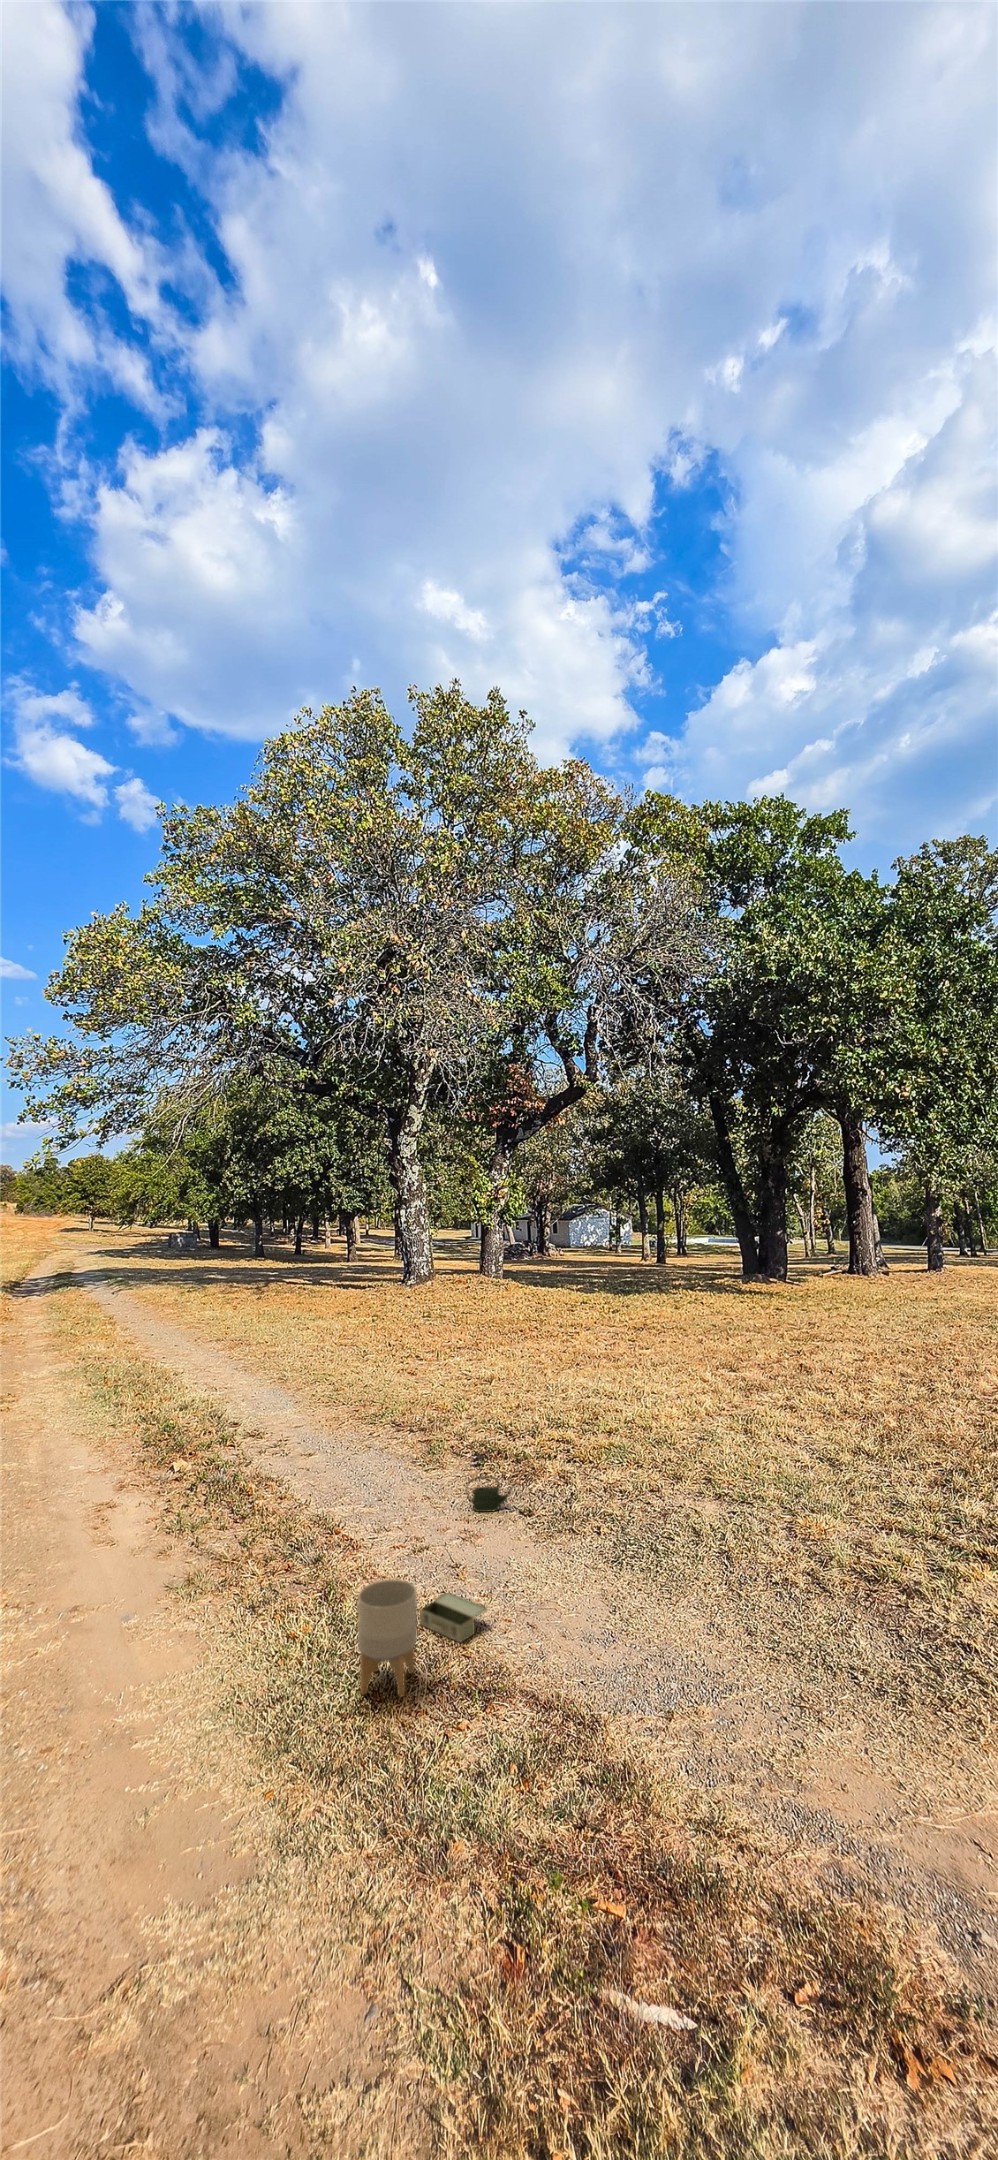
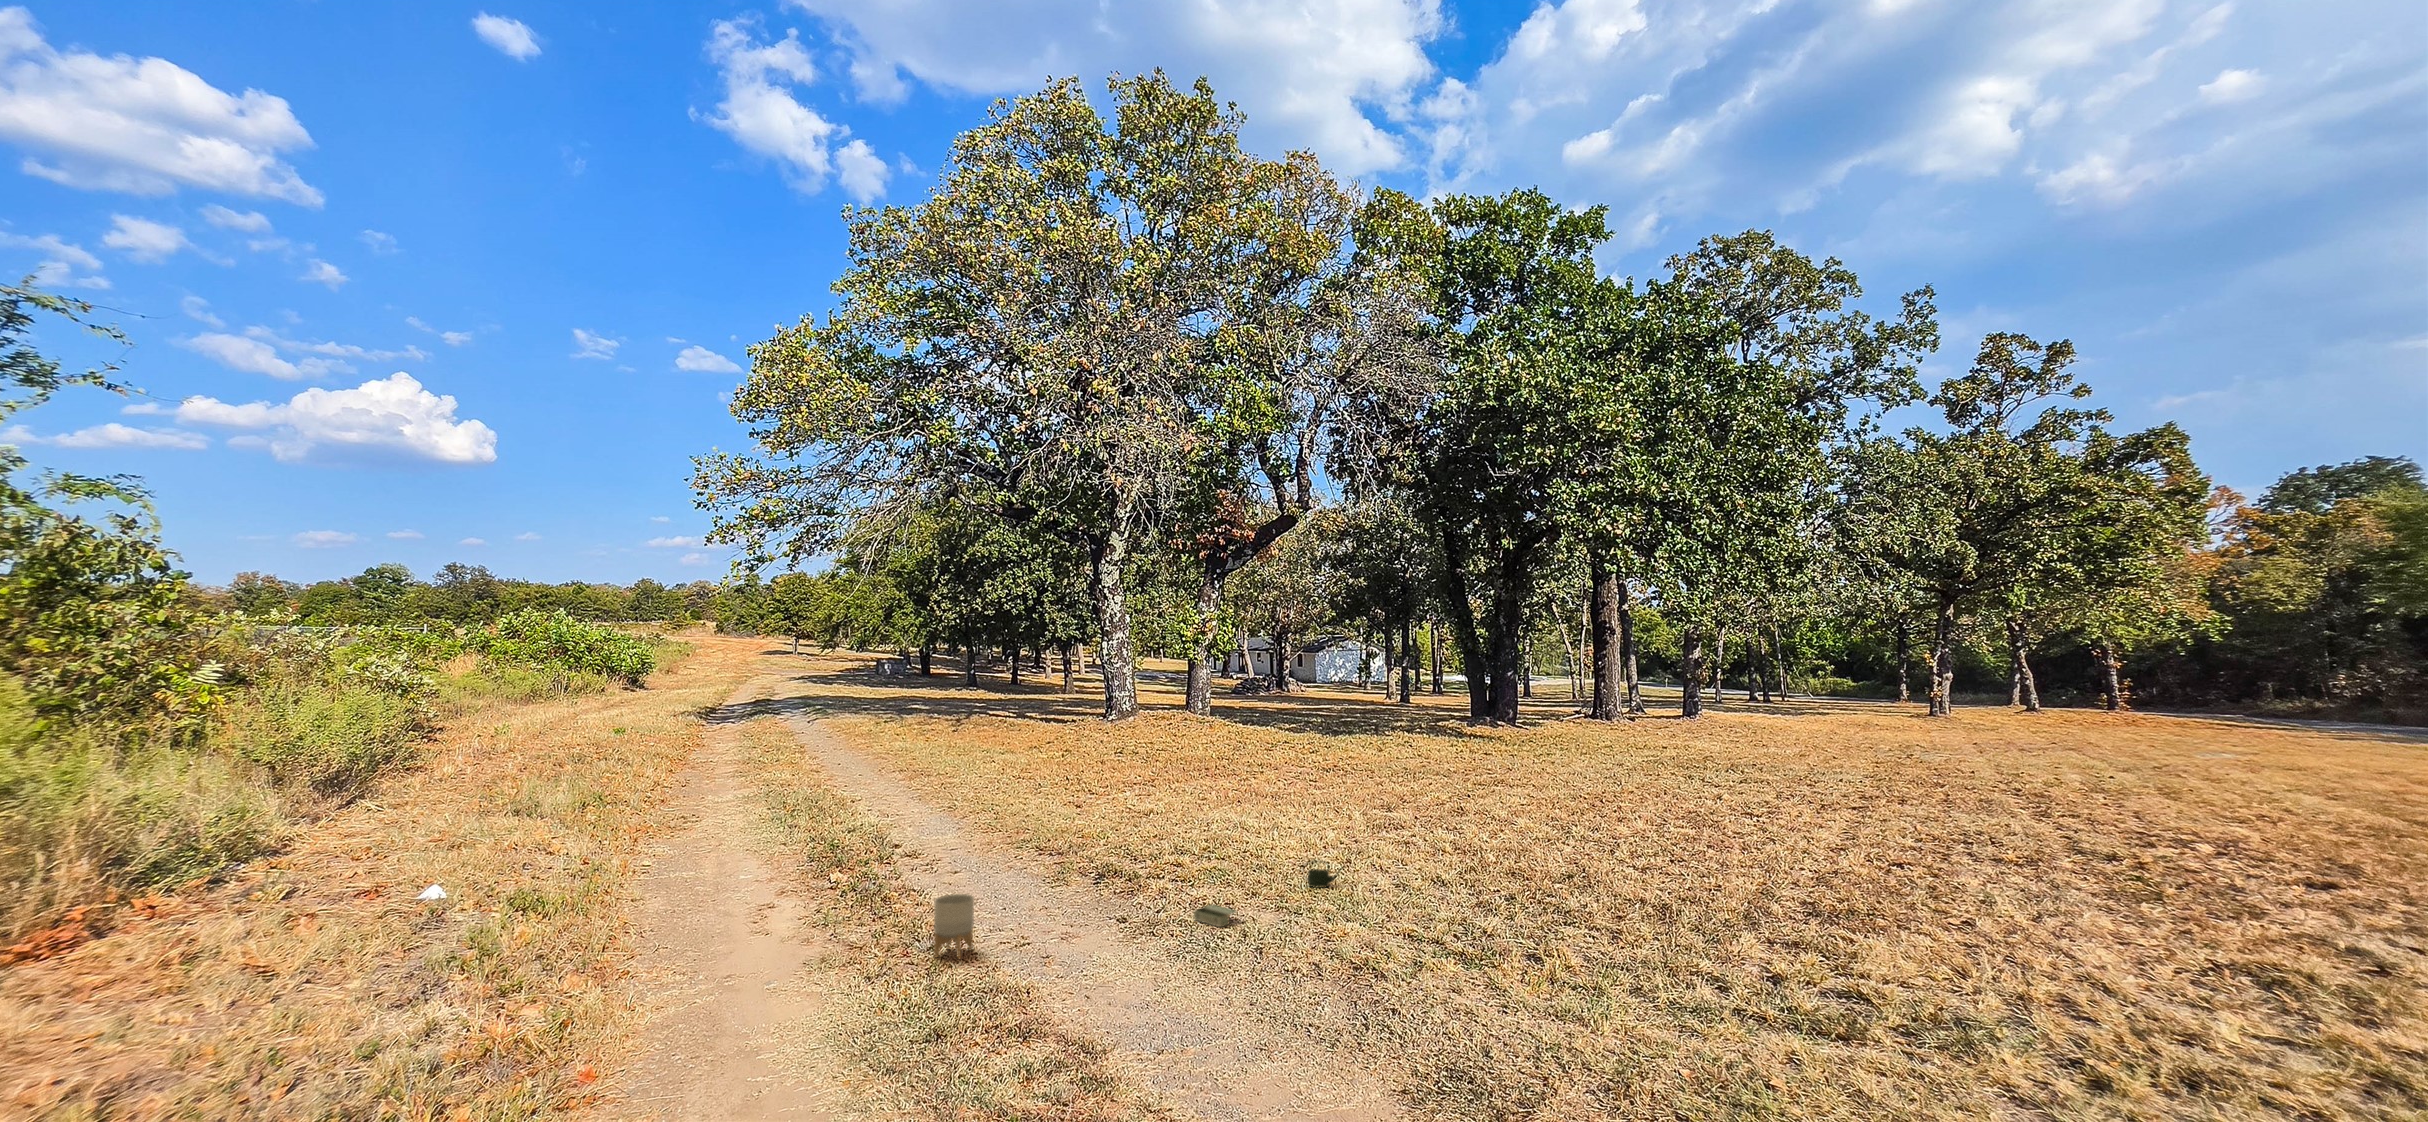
watering can: present [465,1476,516,1512] -> present [1305,861,1340,888]
toolbox: present [420,1592,486,1642] -> present [1194,904,1236,927]

